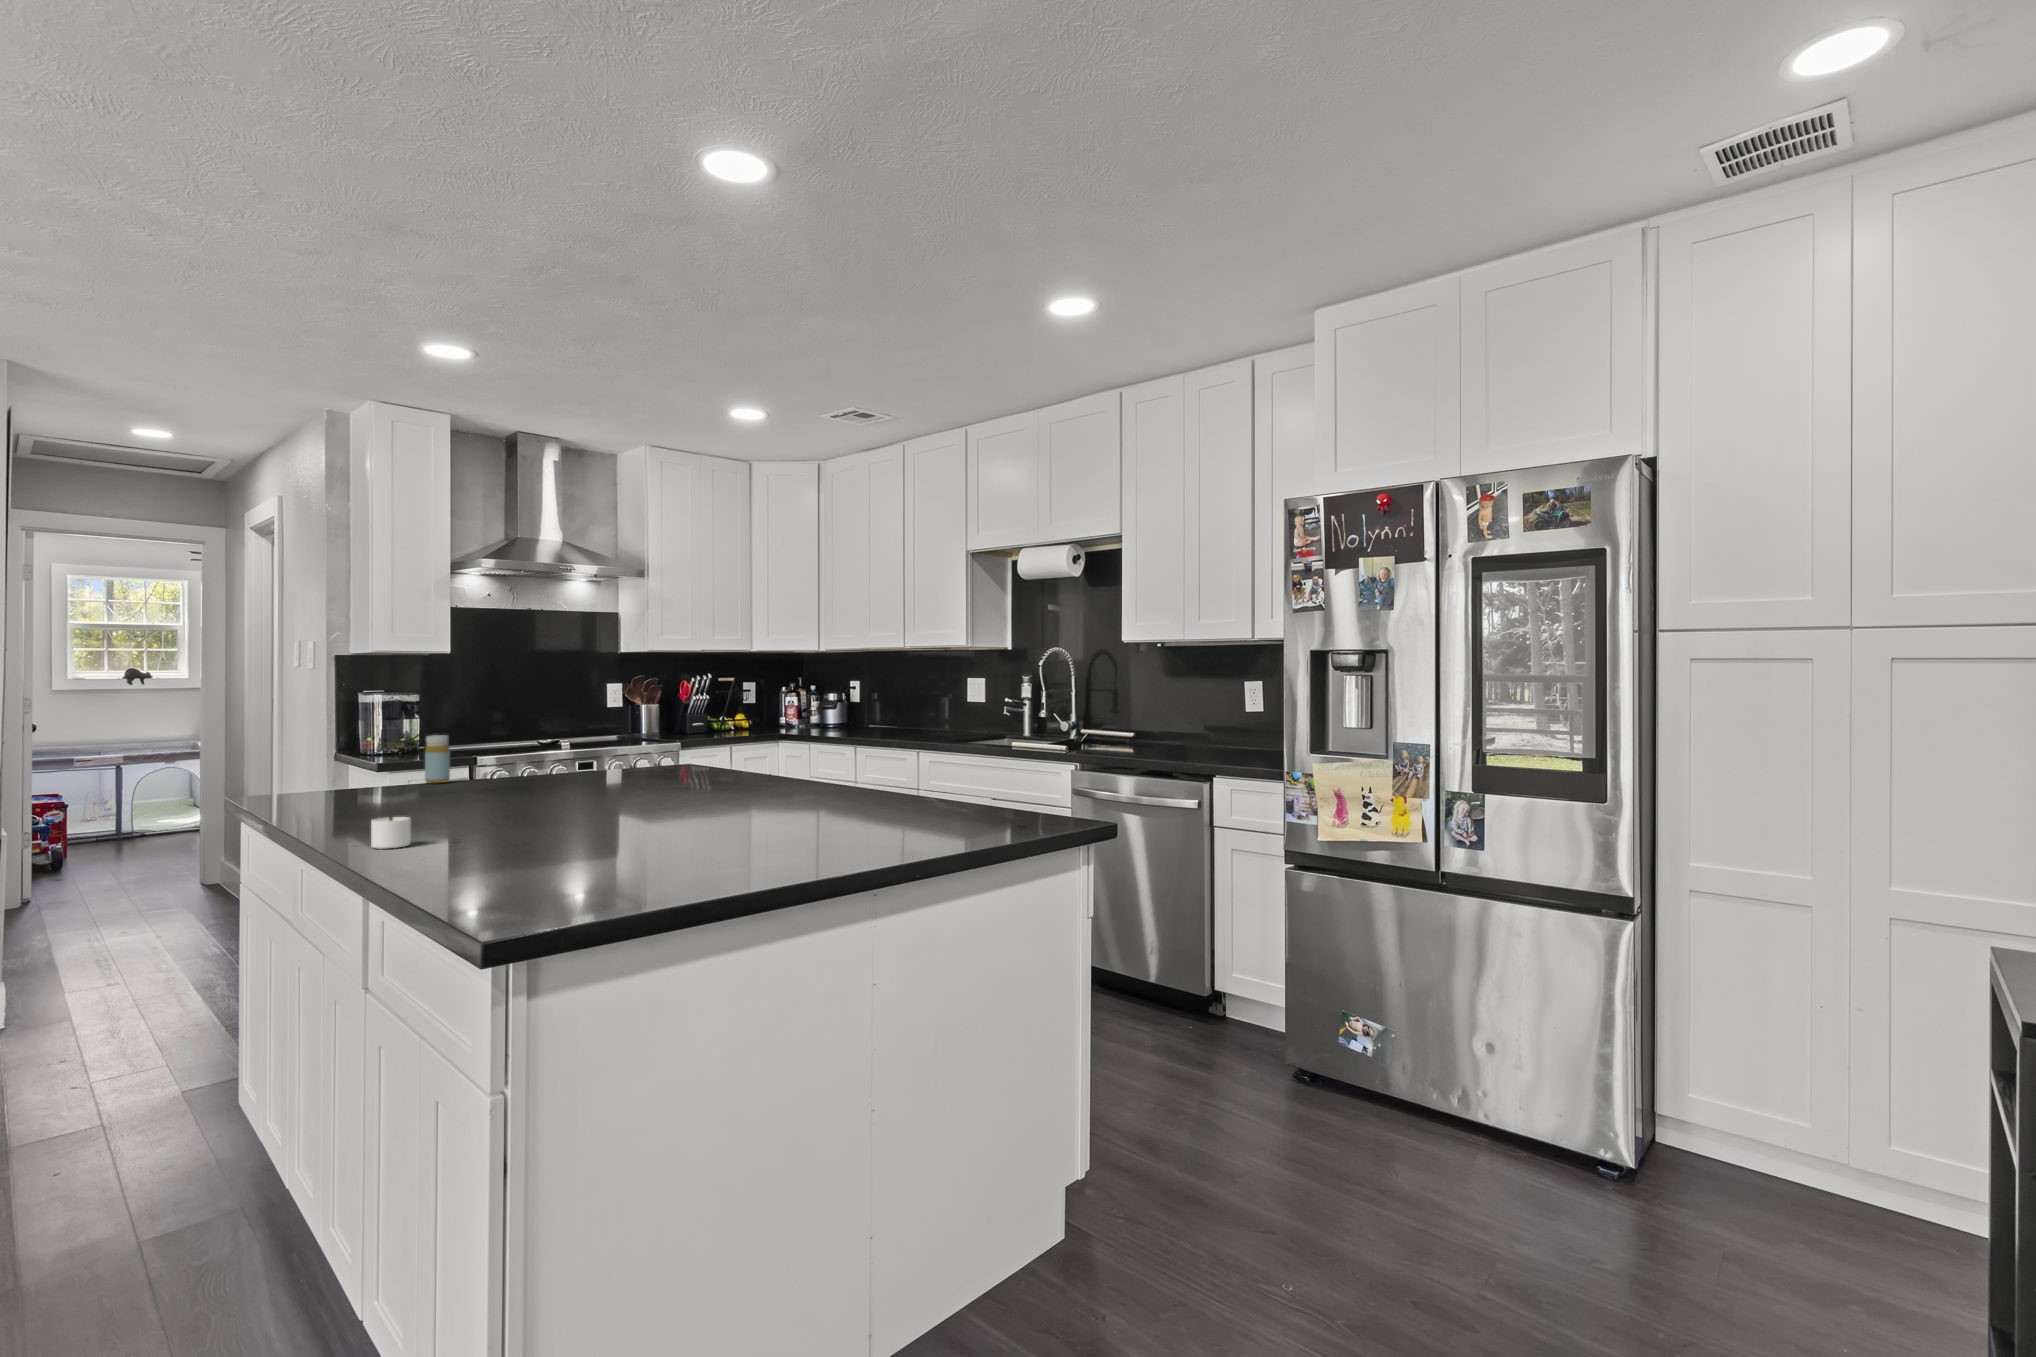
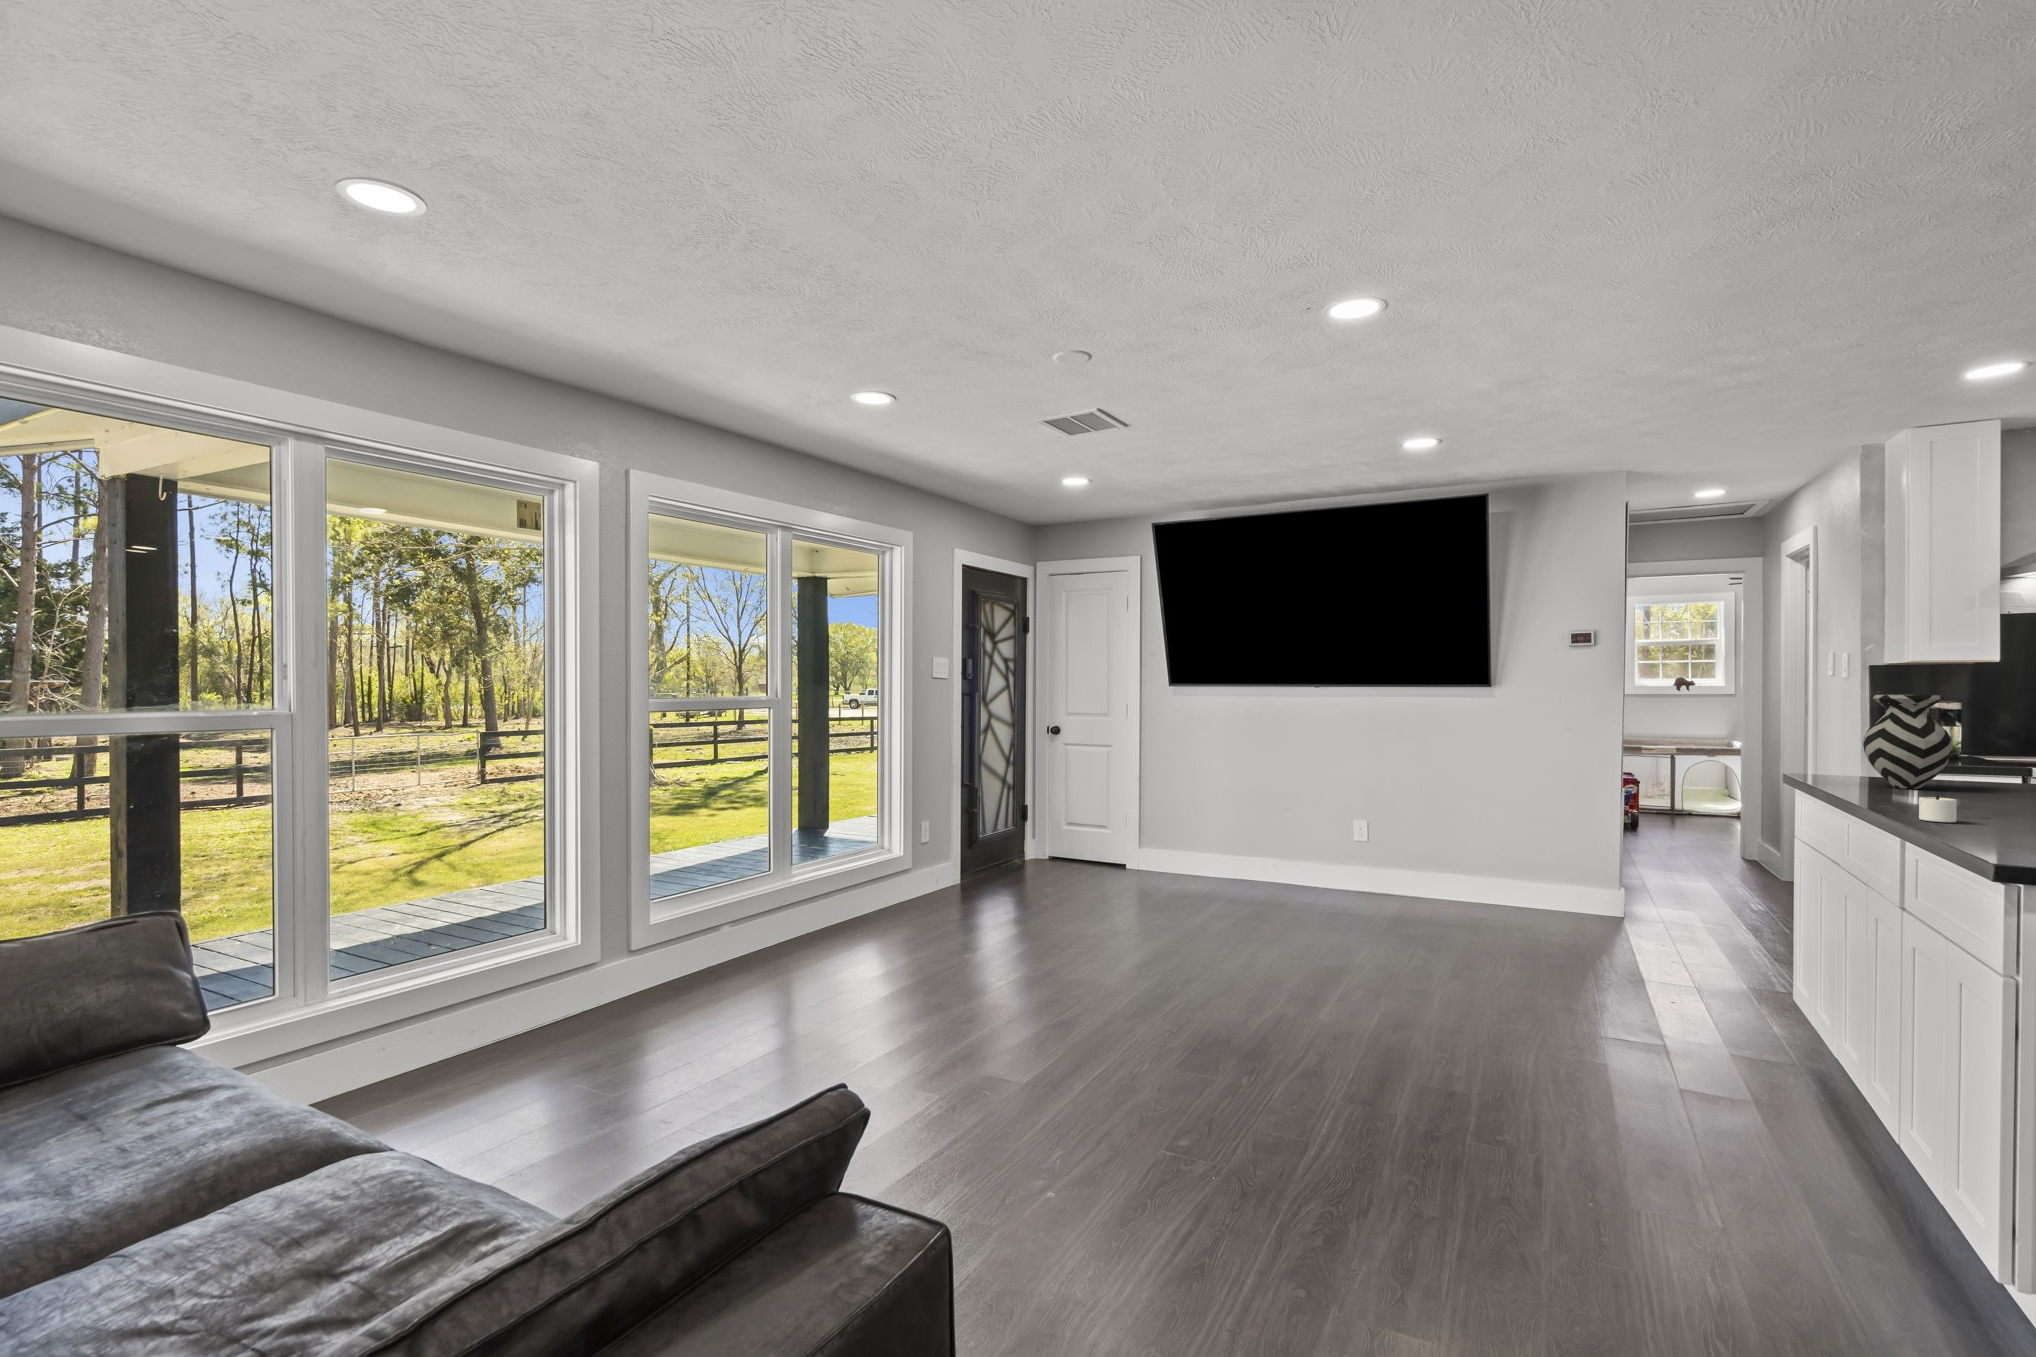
vase: none [319,690,410,798] -> present [1863,695,1953,789]
bottle: present [425,735,450,783] -> none [1969,740,1998,786]

